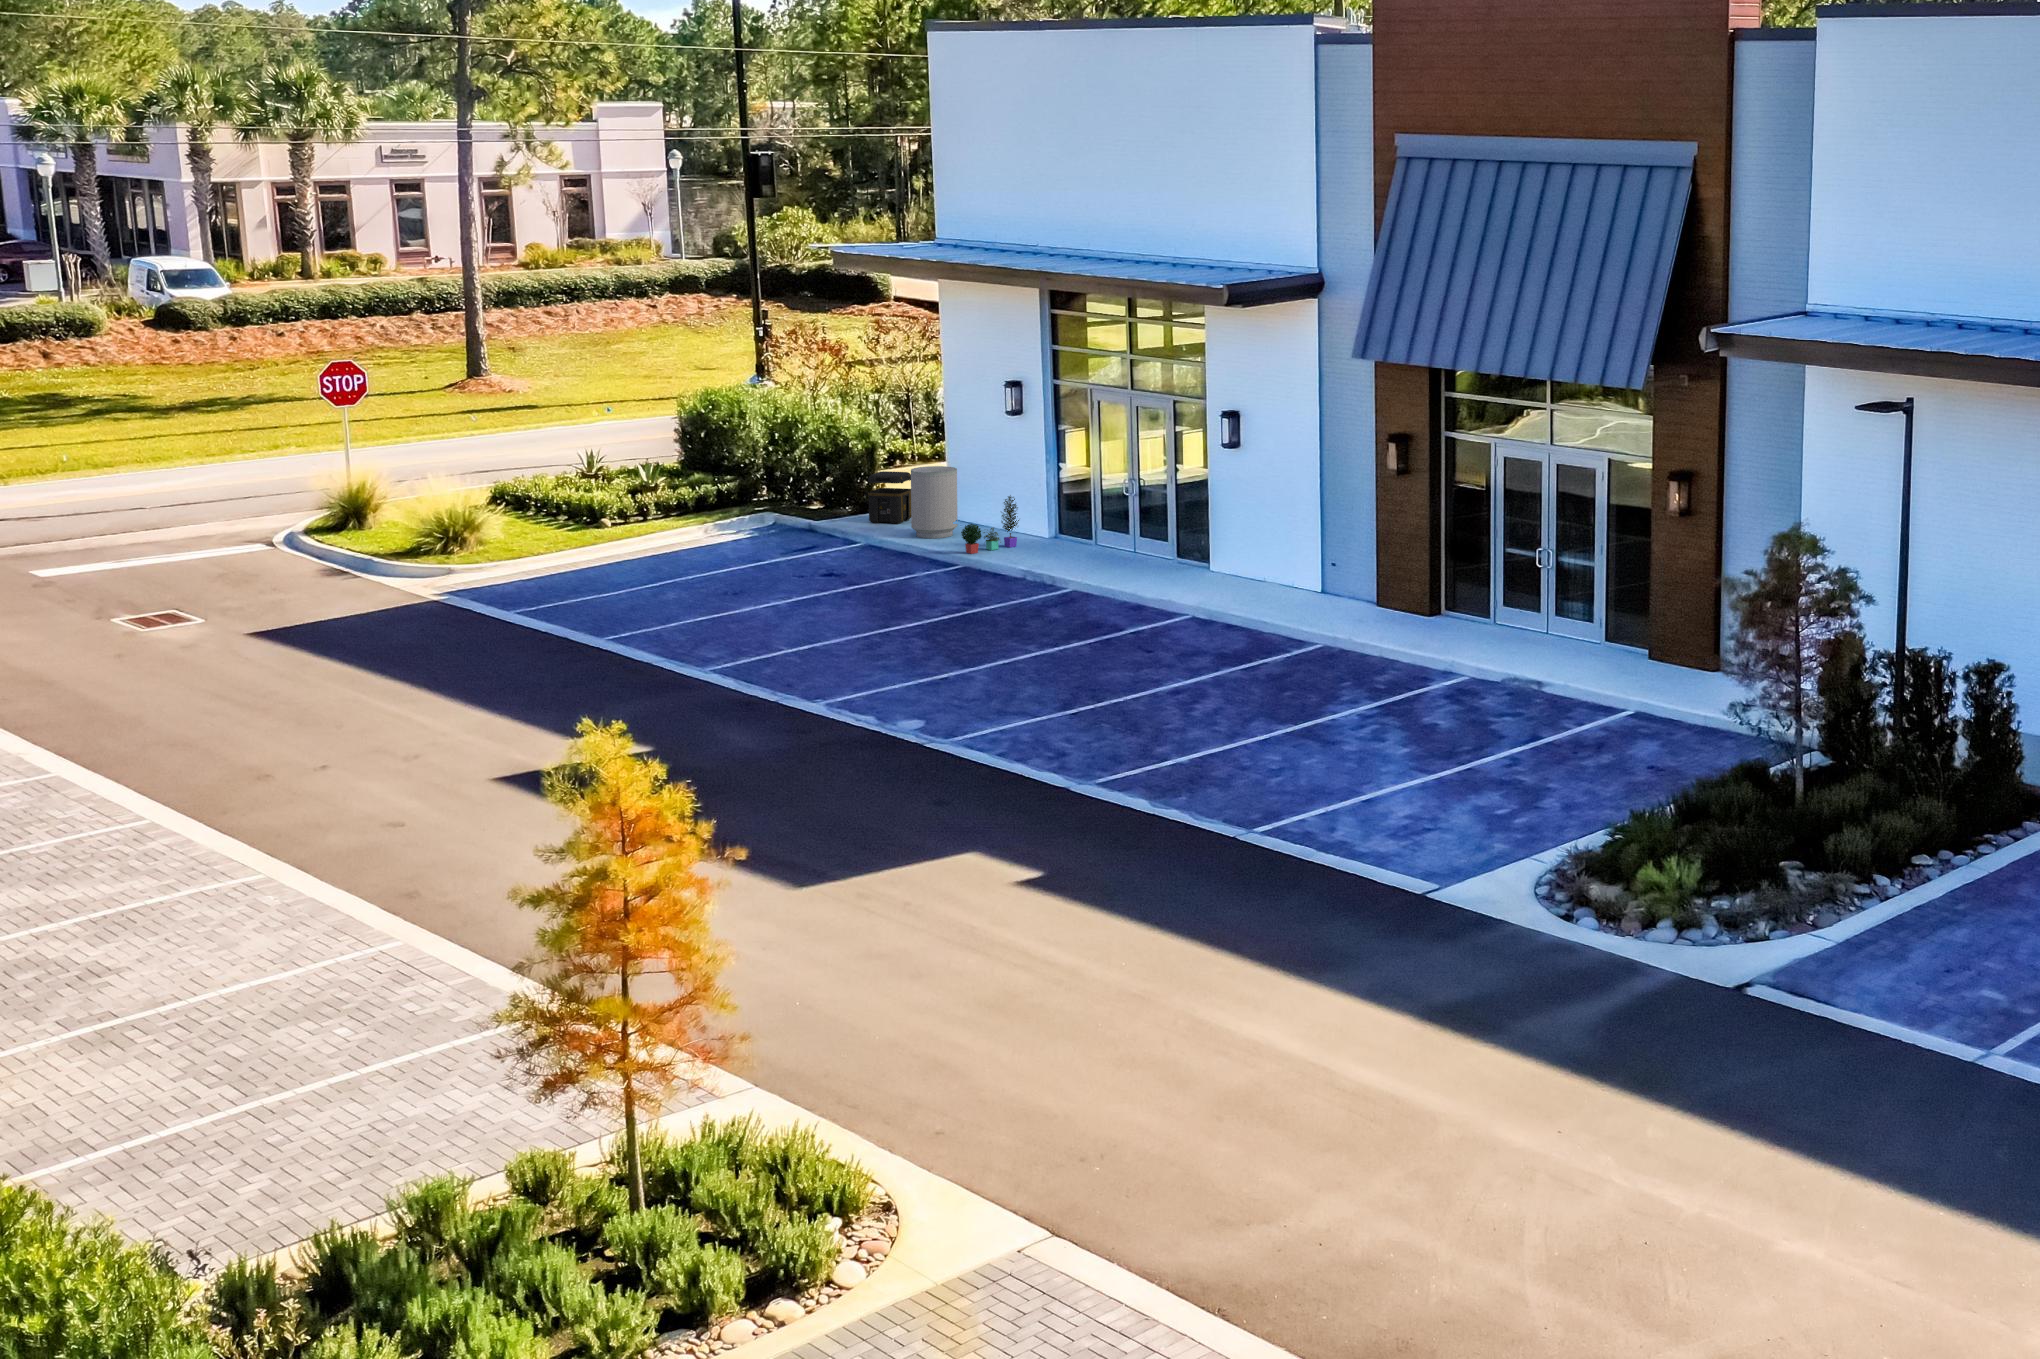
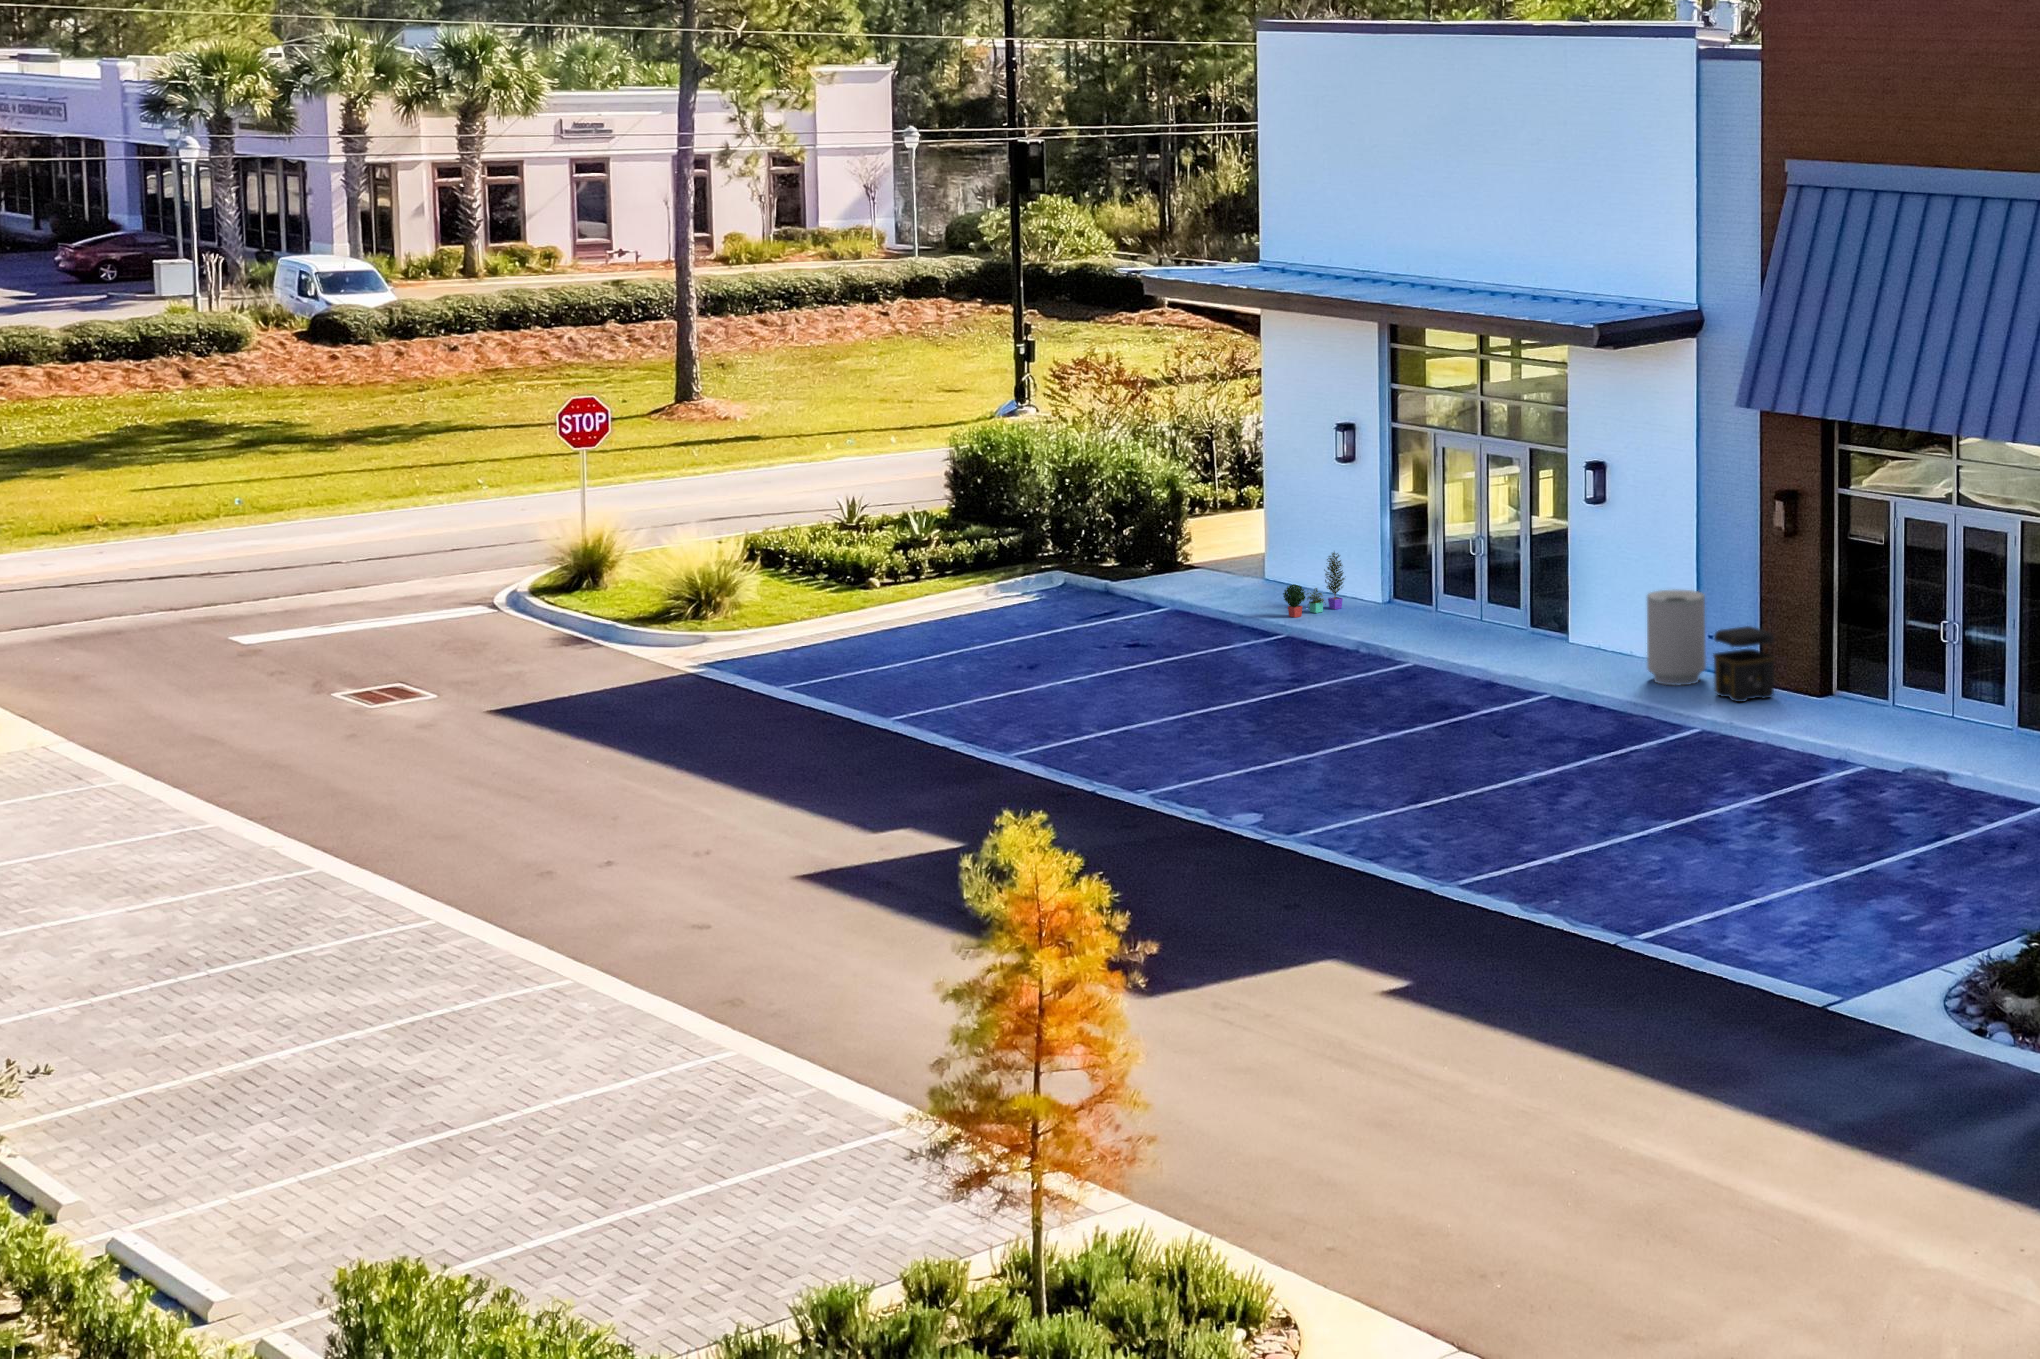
trash can: present [911,466,958,538] -> present [1647,589,1706,685]
toolbox: present [868,471,911,524] -> present [1713,626,1775,702]

